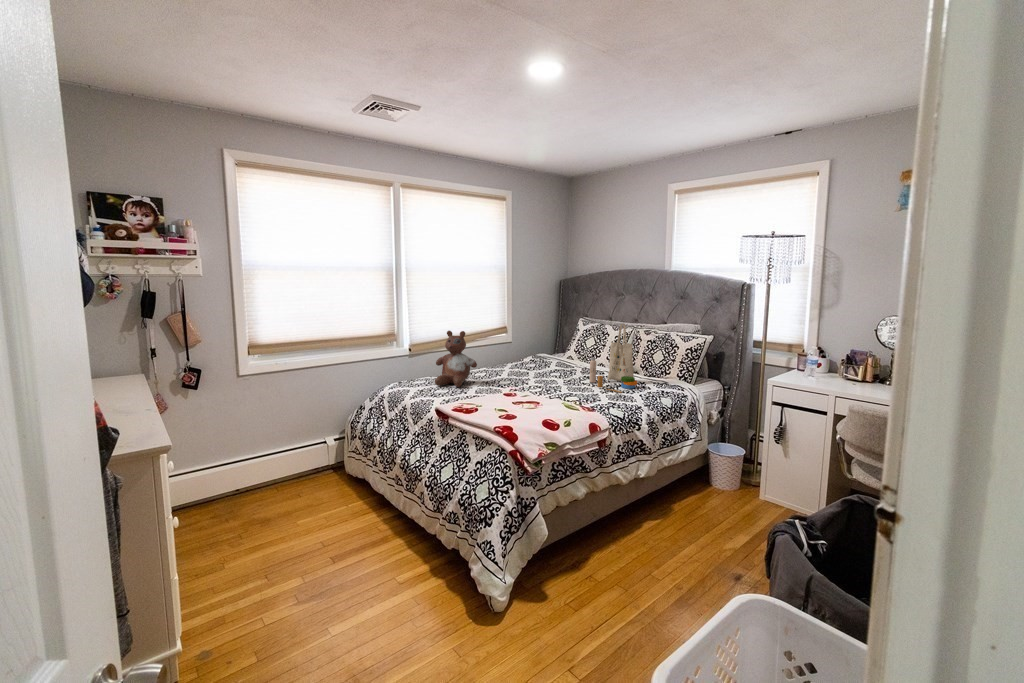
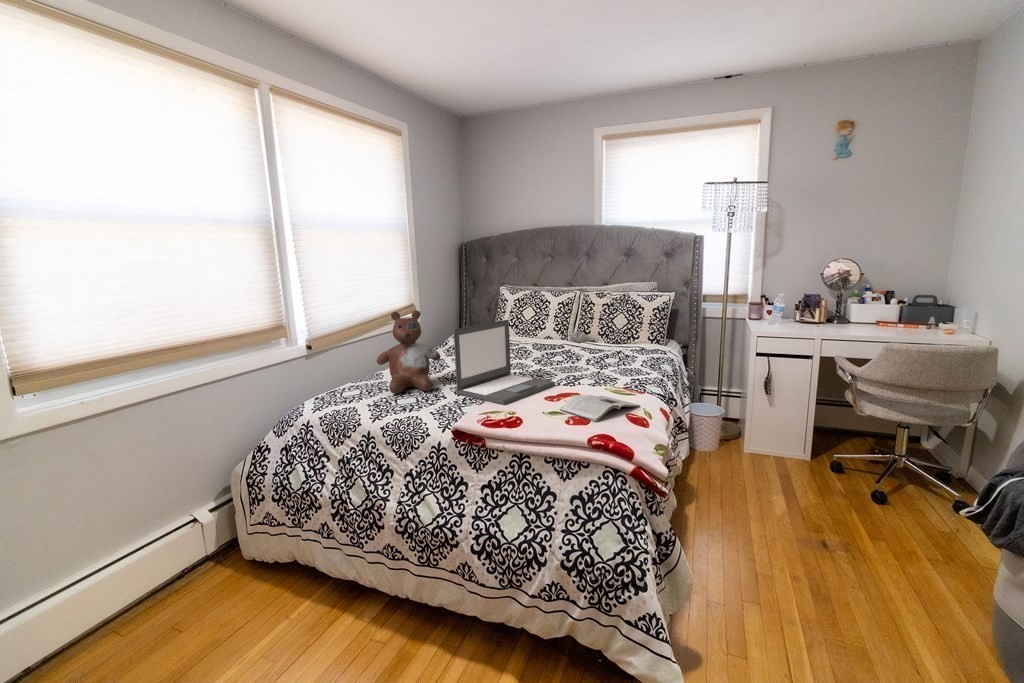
tote bag: present [589,324,637,393] -> none [567,285,628,366]
laptop: none [472,344,542,402] -> present [453,320,555,405]
magazine: none [513,403,569,420] -> present [560,395,640,422]

